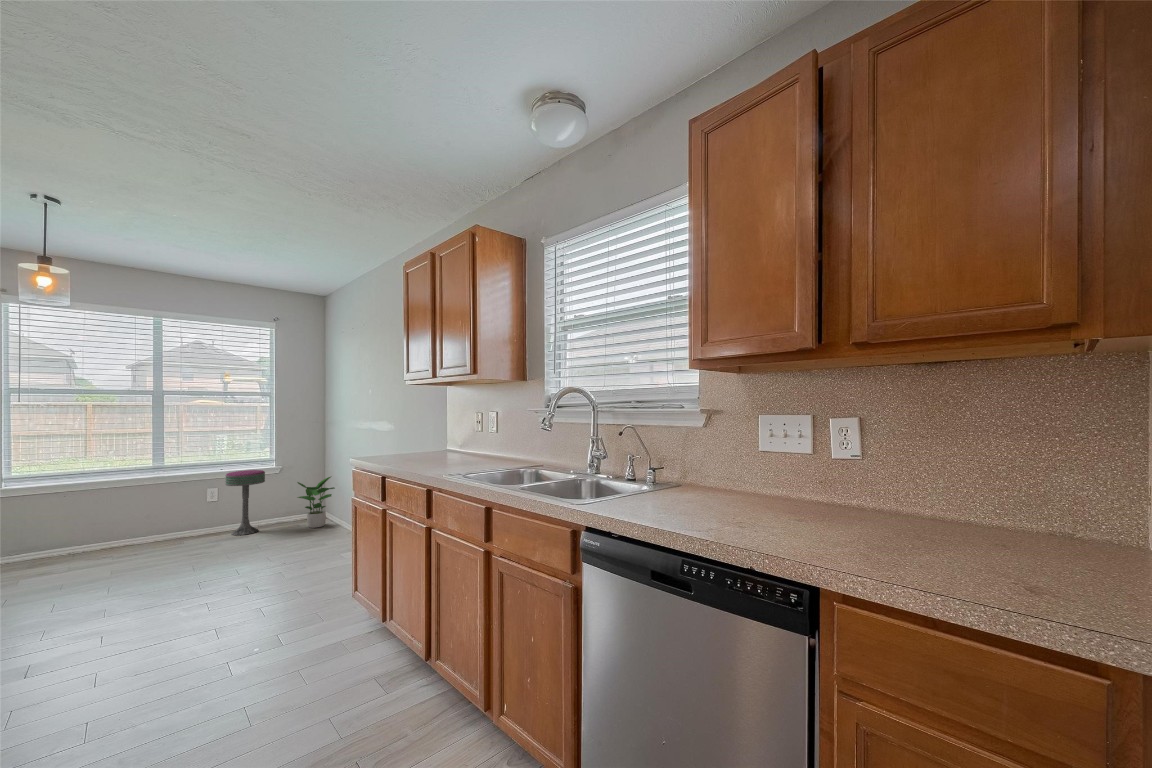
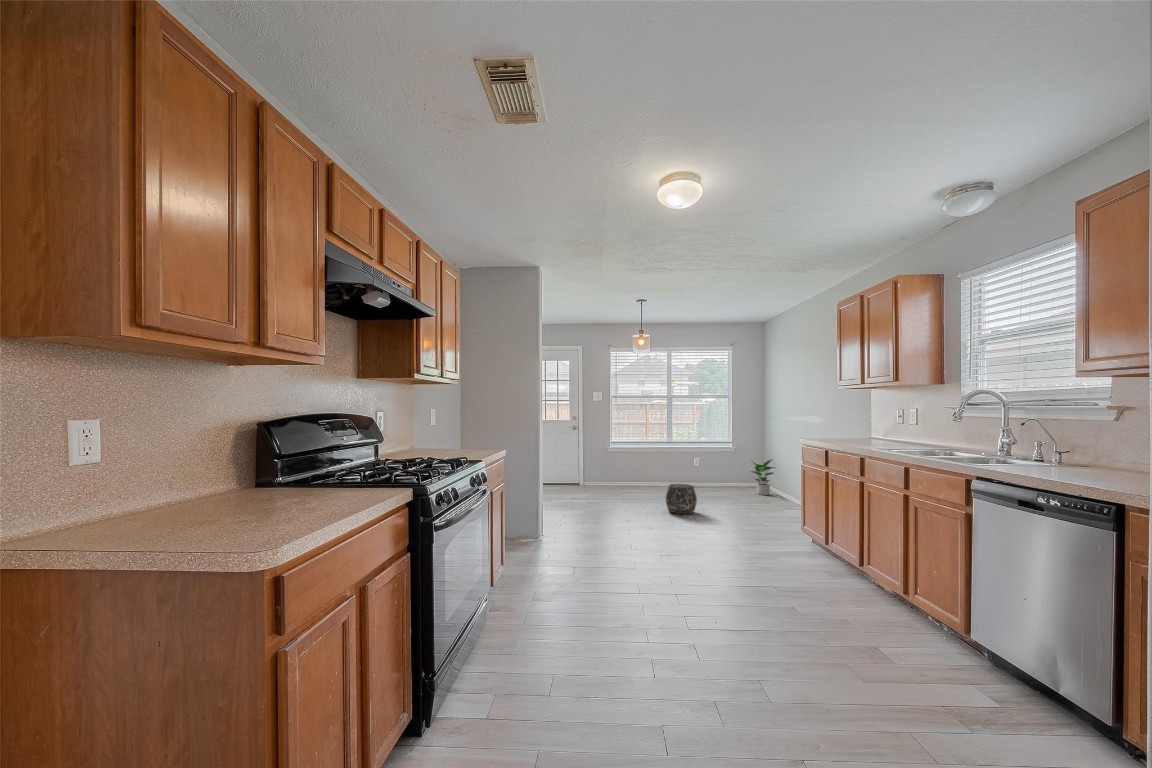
bar stool: present [225,470,265,535] -> none [706,449,729,492]
woven basket: none [106,547,180,610] -> present [666,484,697,515]

